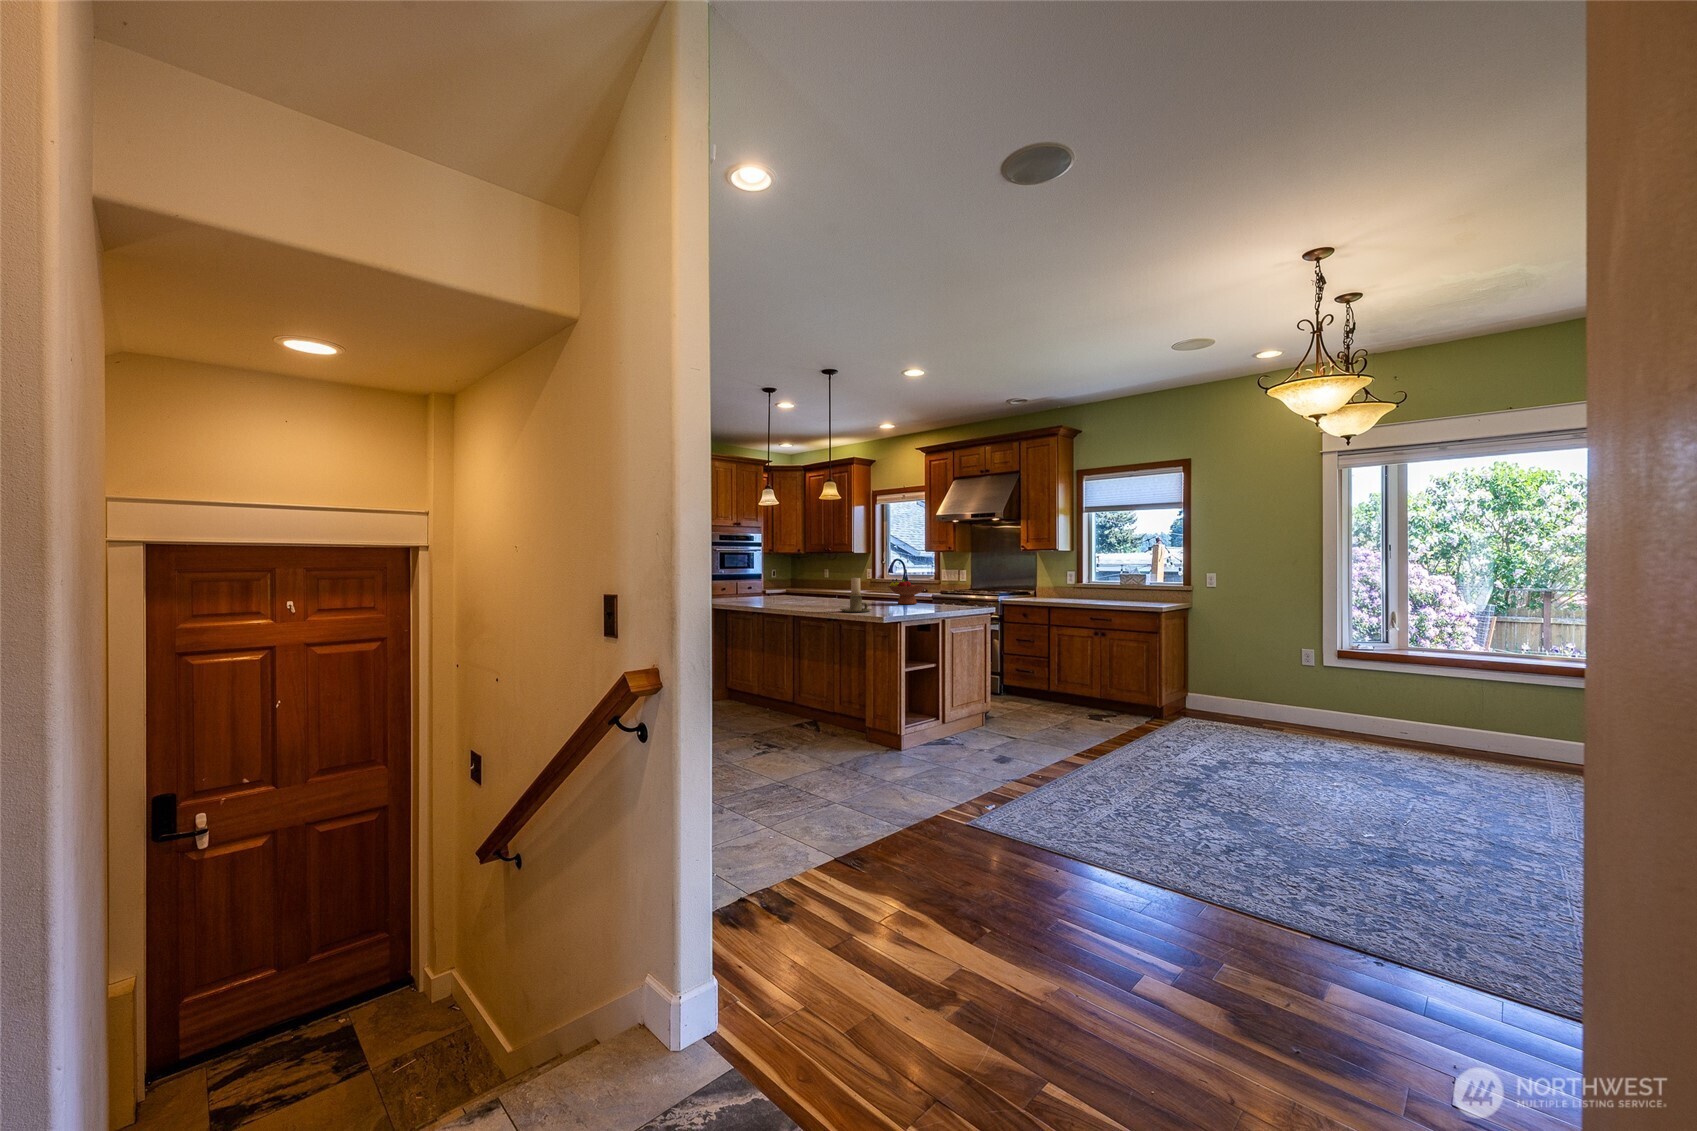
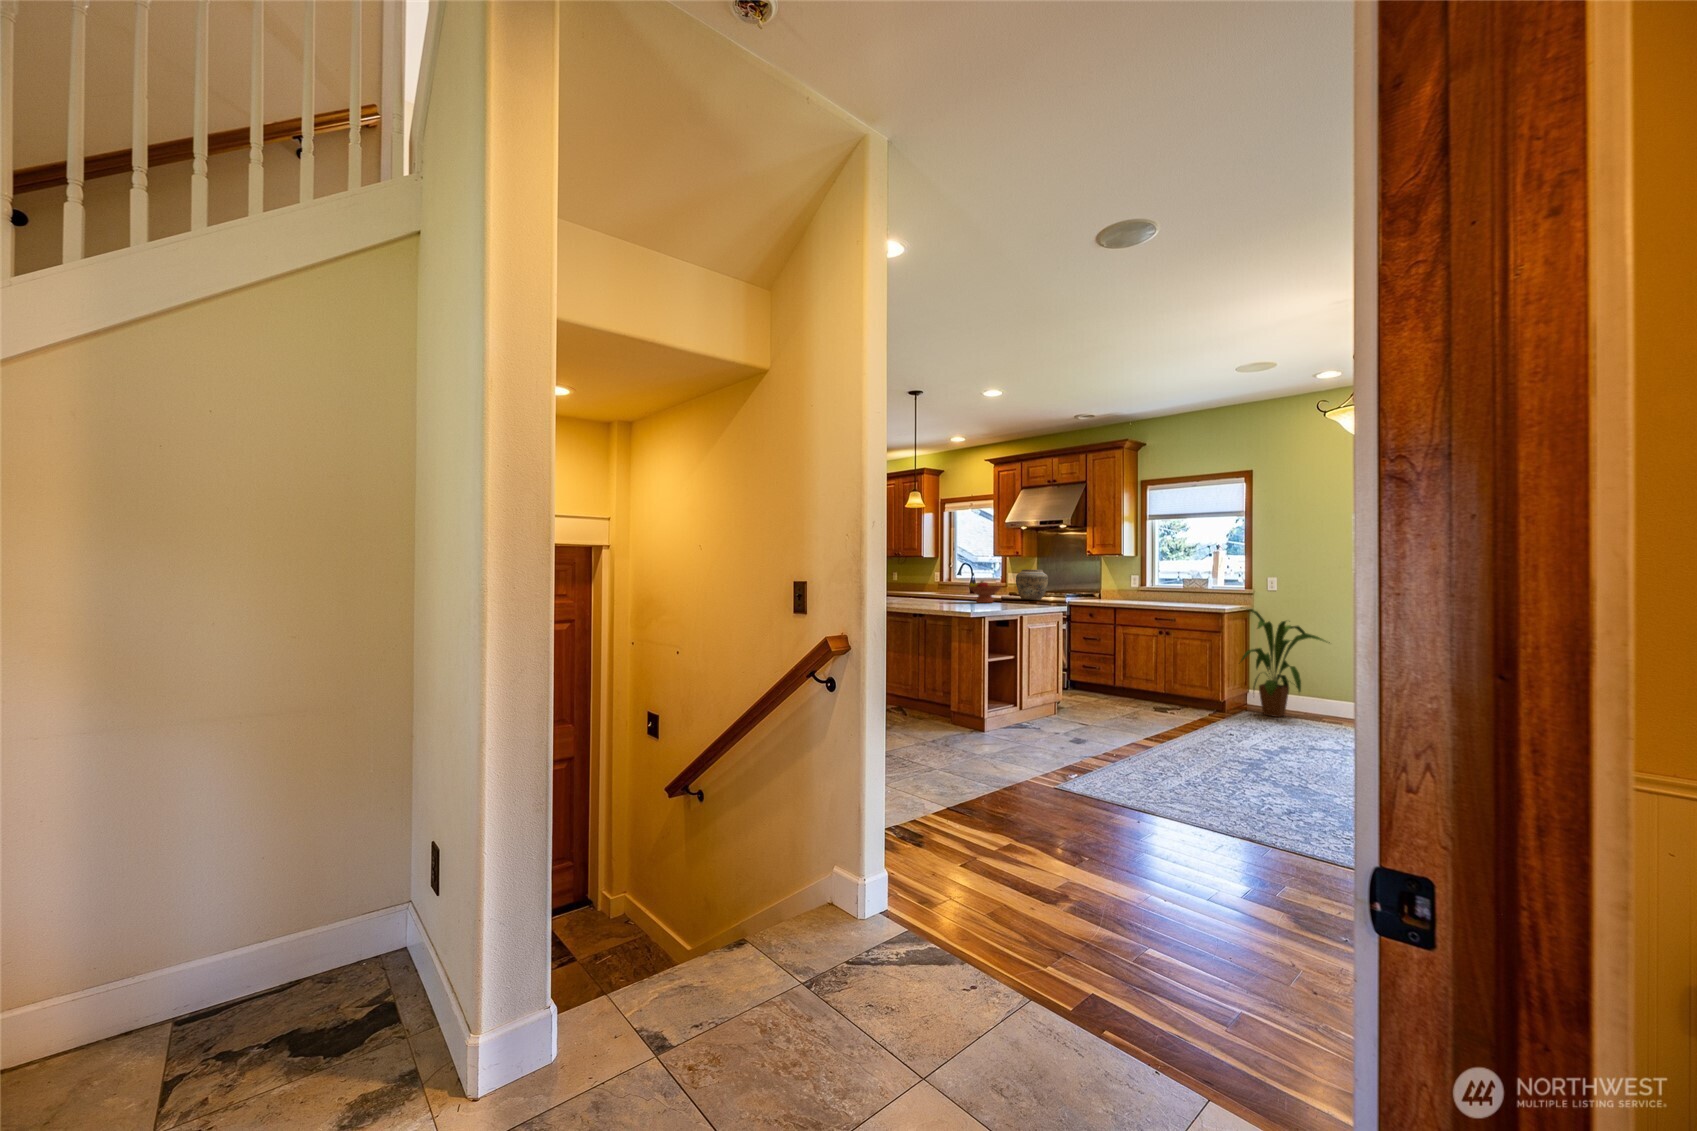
vase: none [943,566,978,600] -> present [1016,569,1048,600]
candle holder: present [840,578,872,612] -> none [928,578,957,608]
house plant: none [1177,606,1274,725] -> present [1241,609,1330,717]

